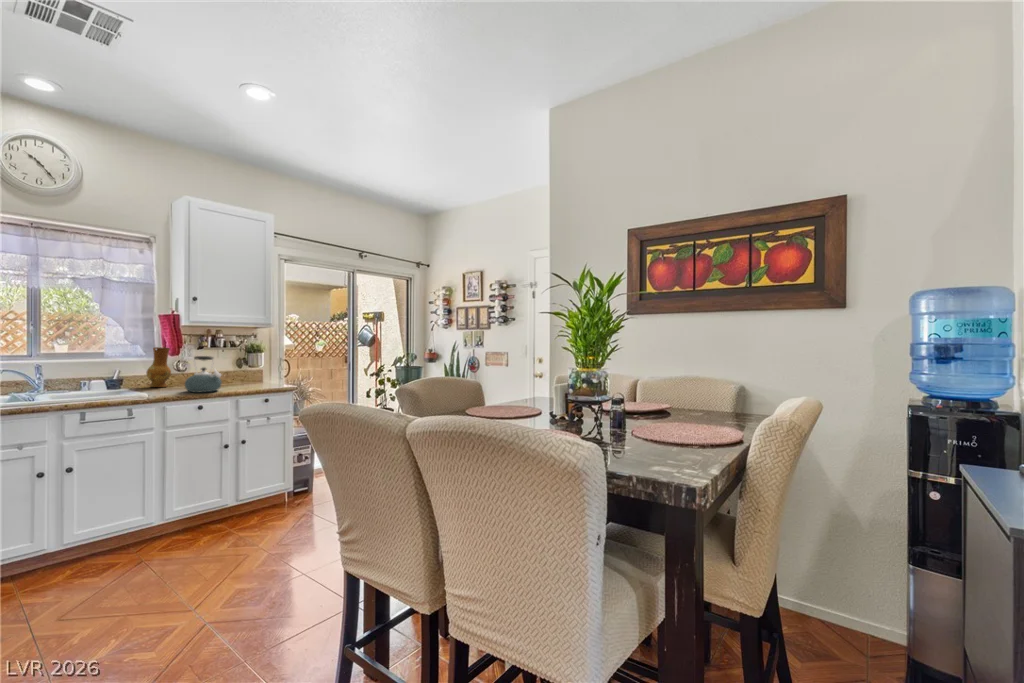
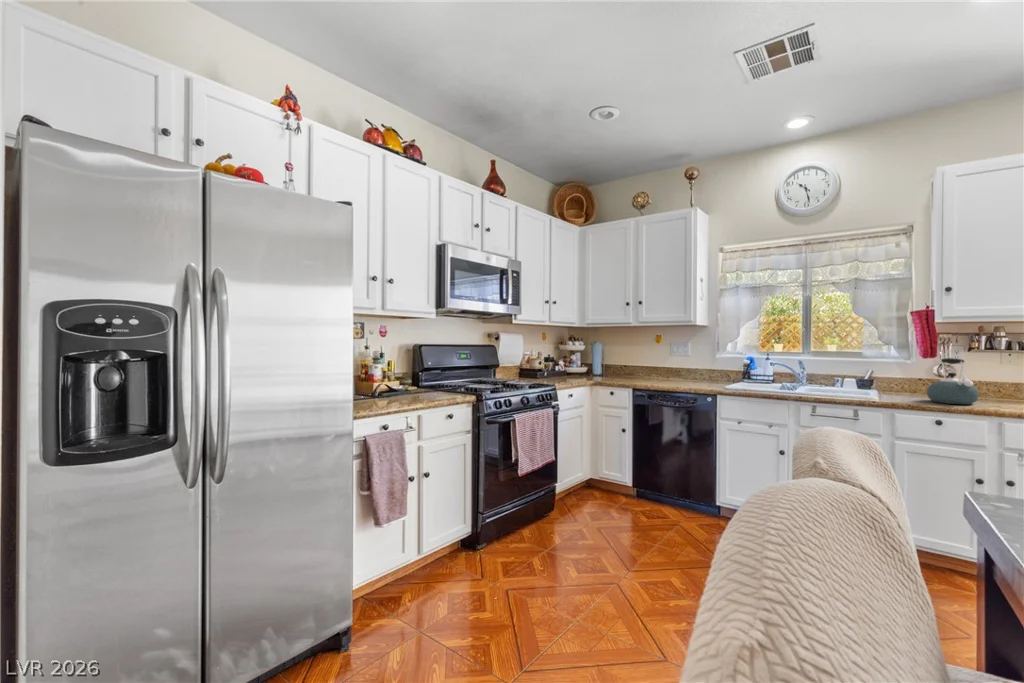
ceramic jug: present [147,347,171,387] -> none [895,348,924,393]

